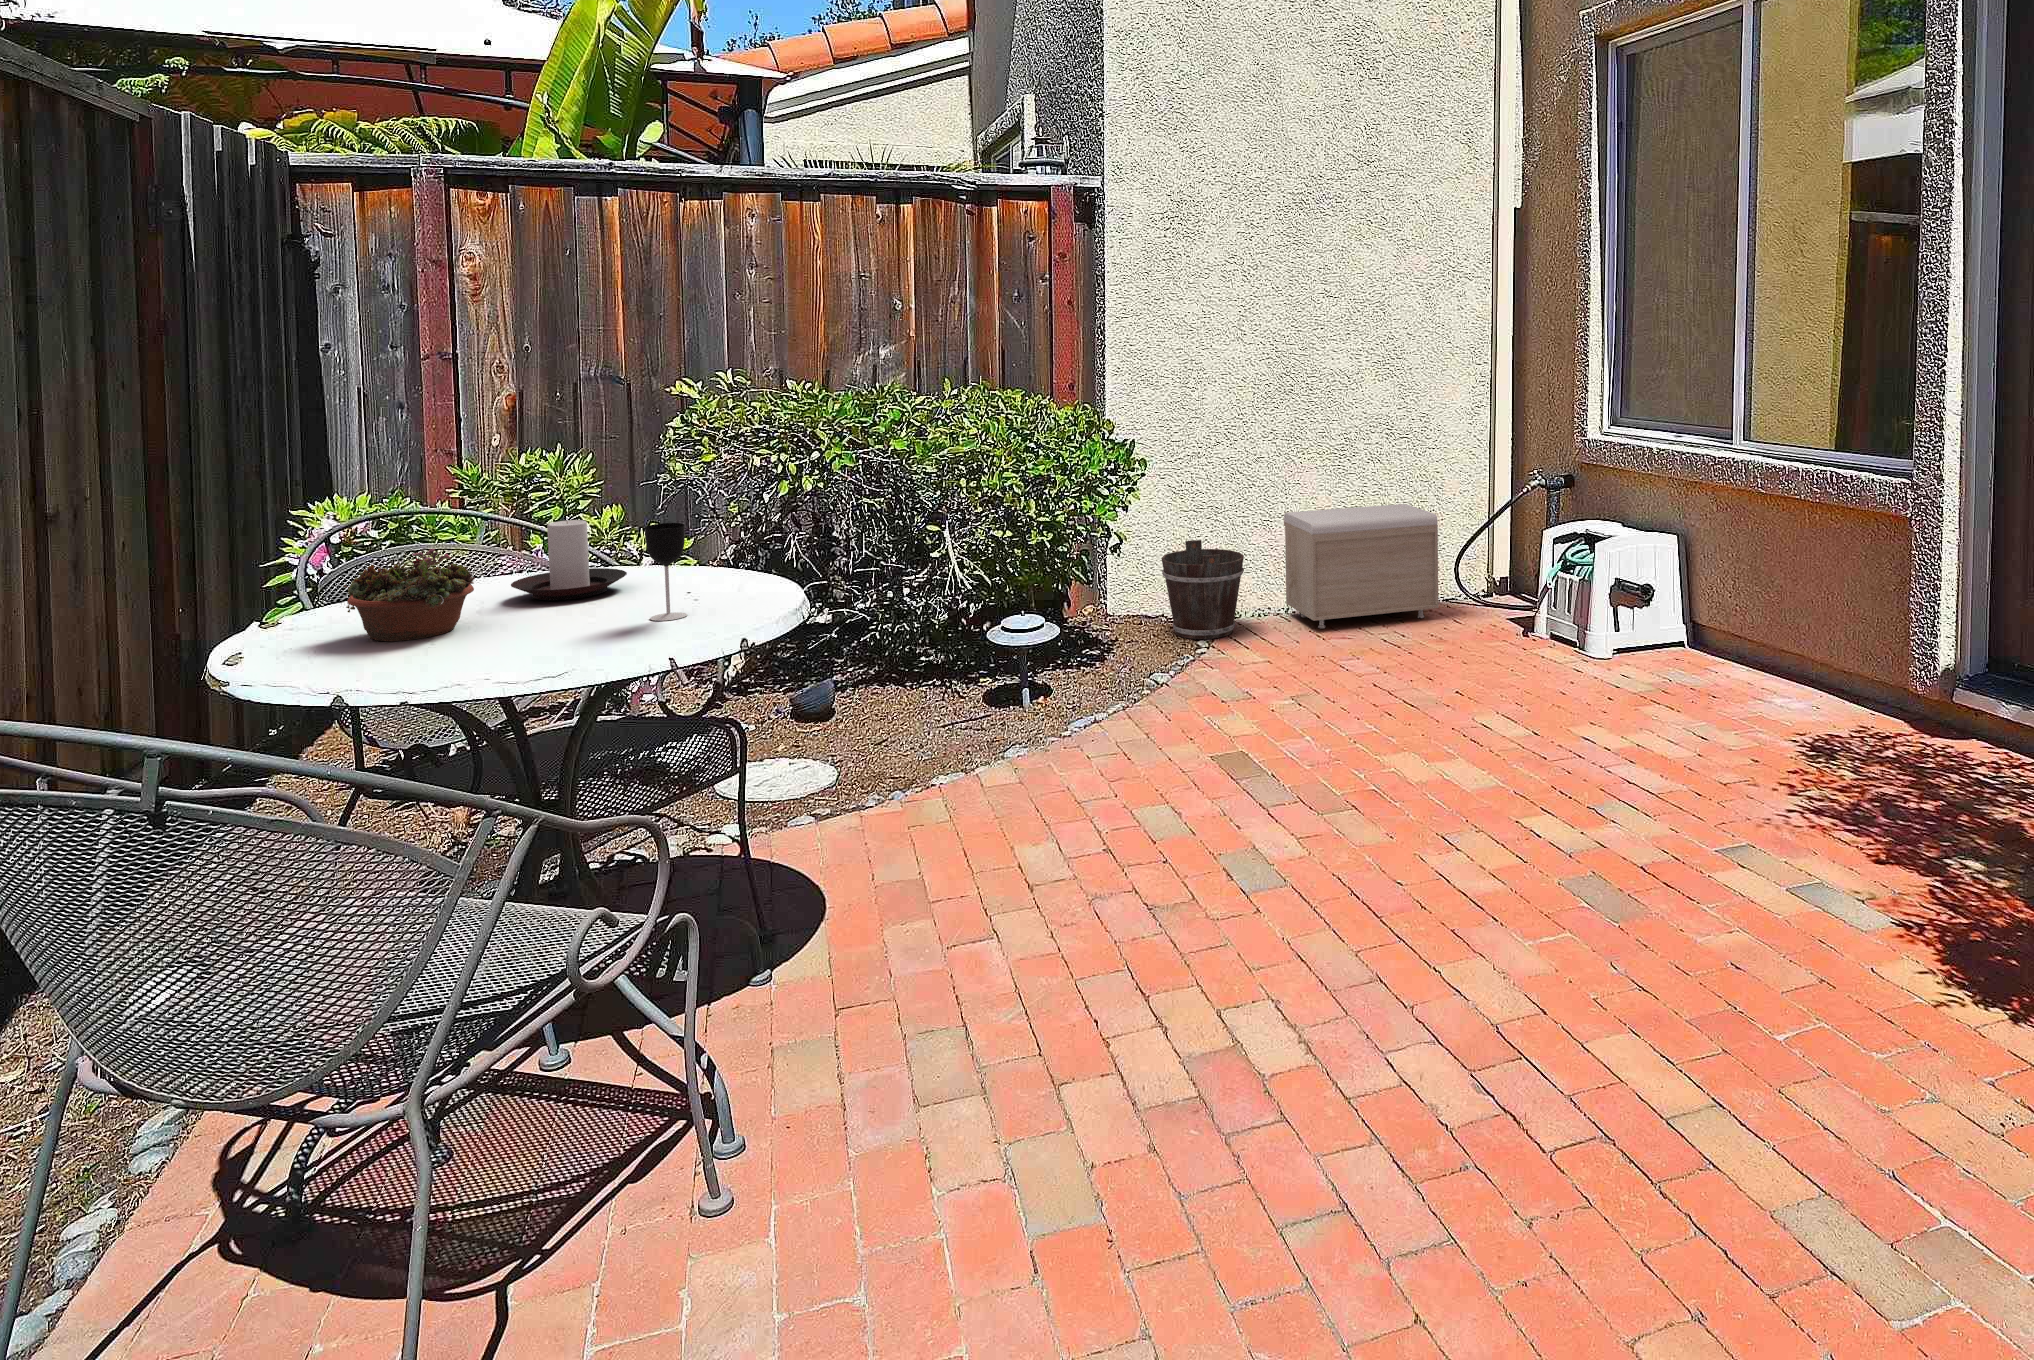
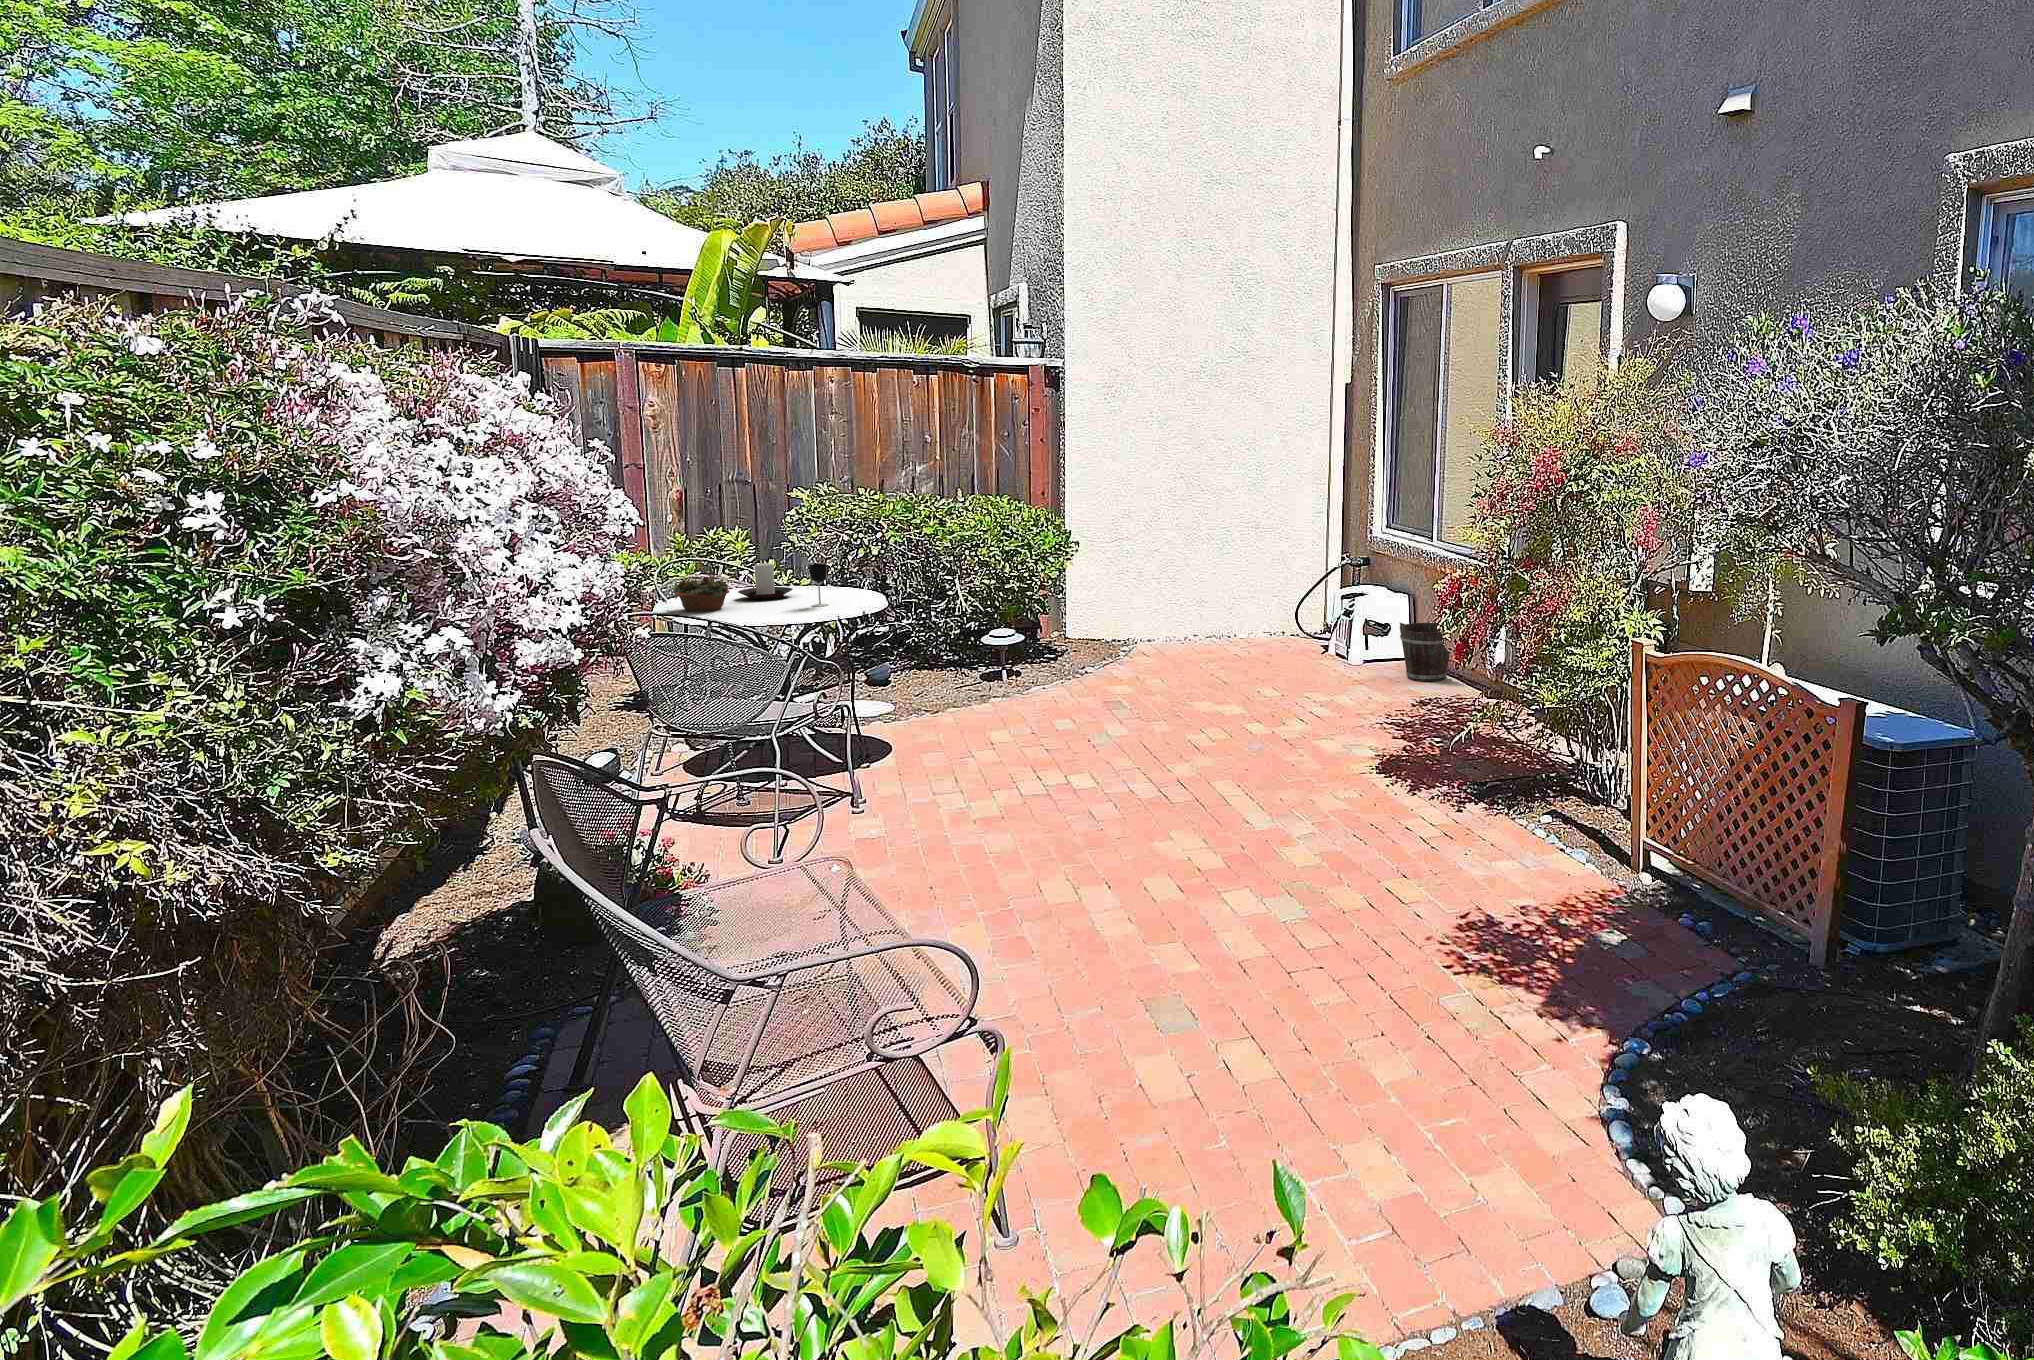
storage bench: present [1284,504,1438,628] -> none [1182,573,1276,647]
bucket: present [1161,540,1244,639] -> present [1400,623,1450,681]

